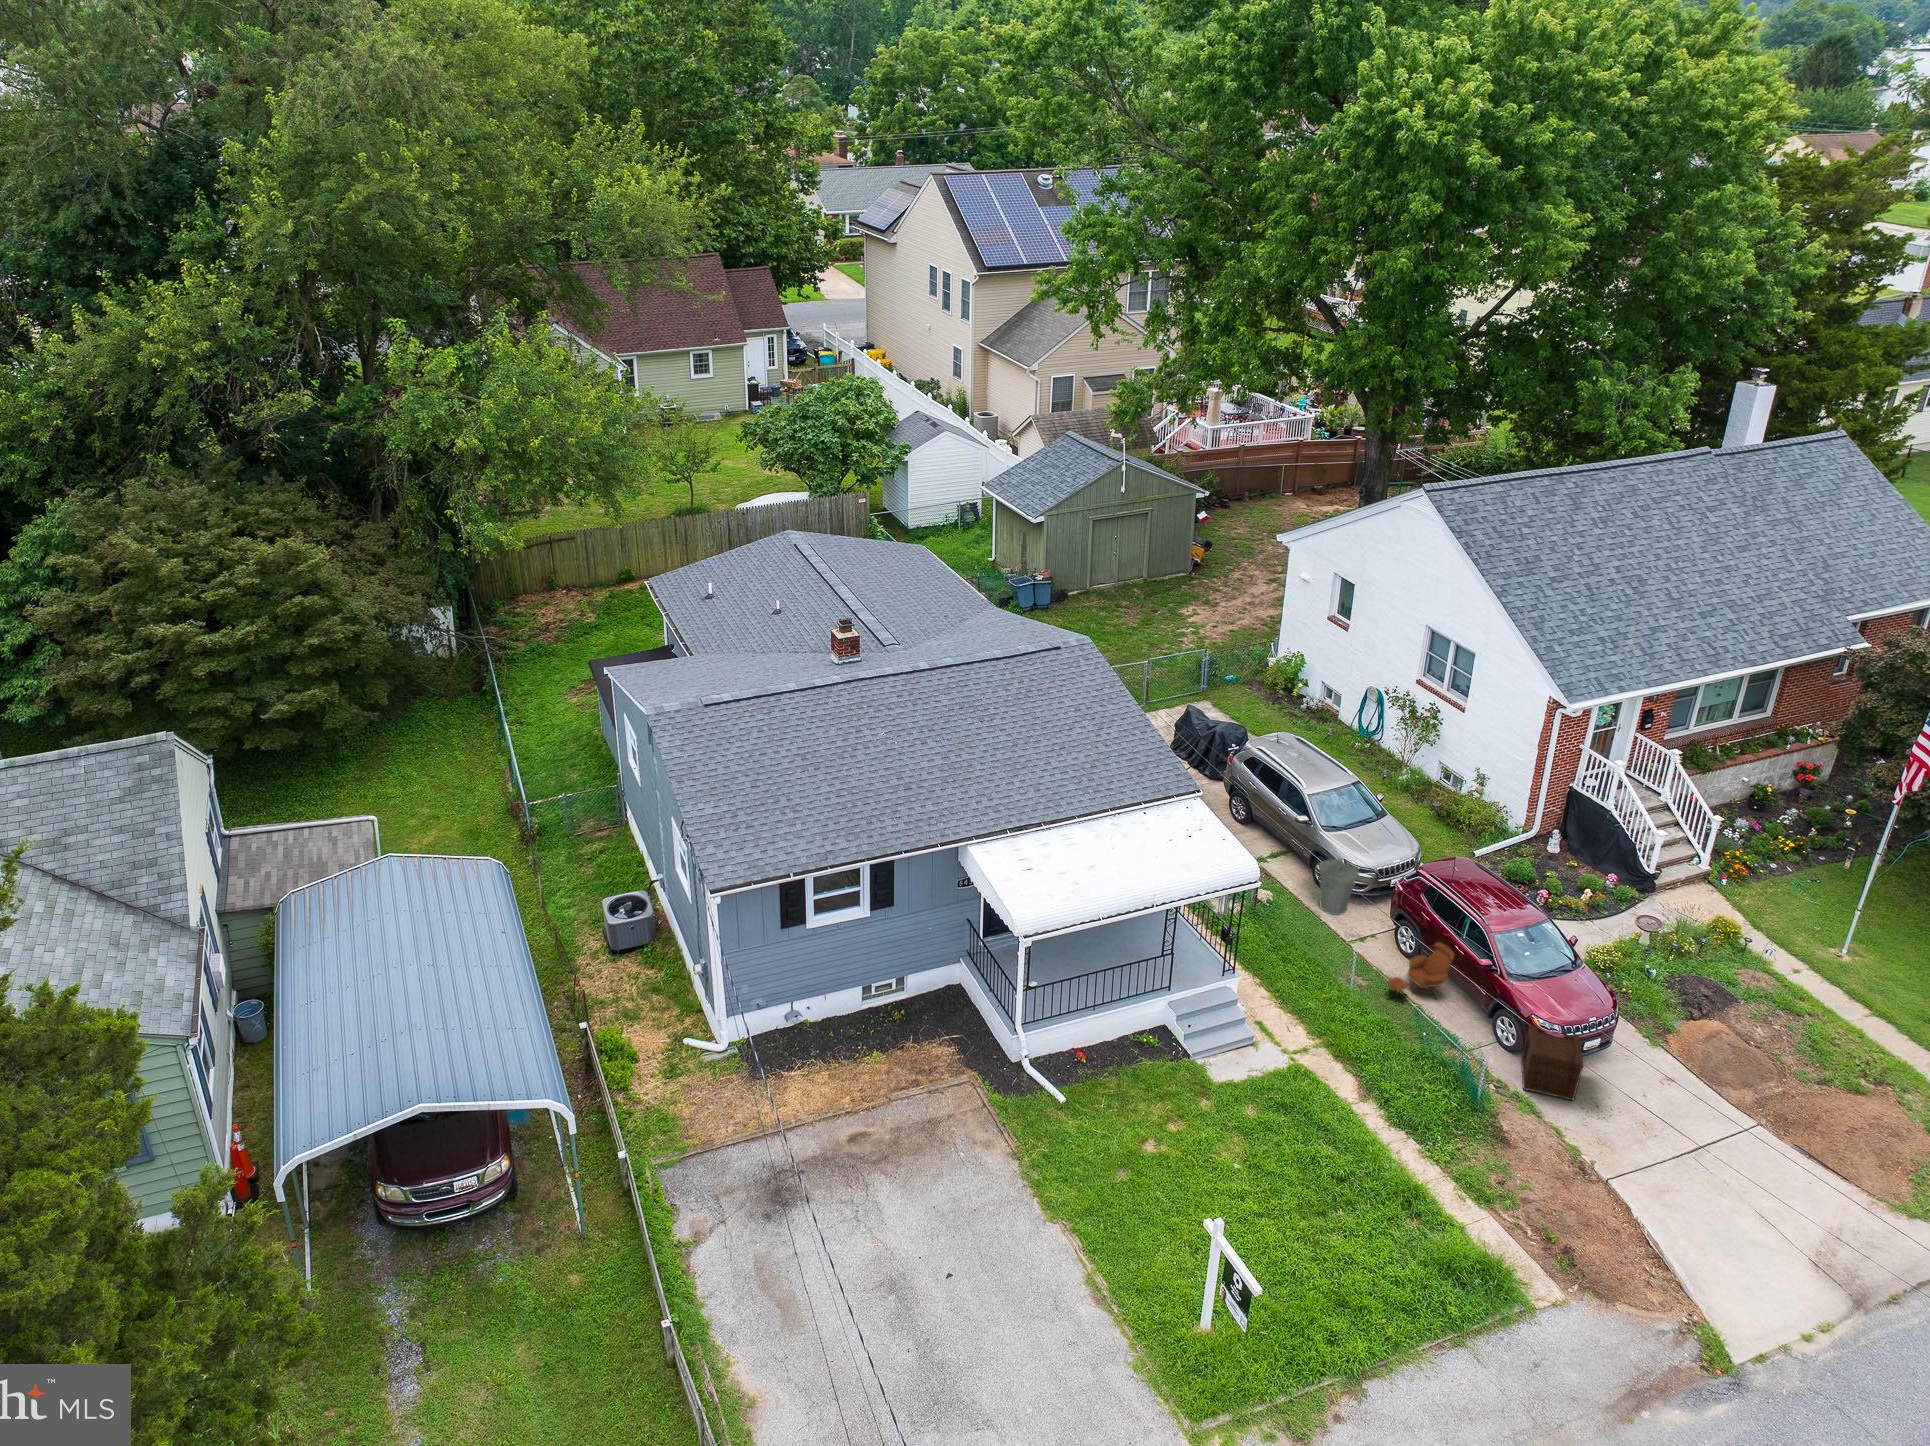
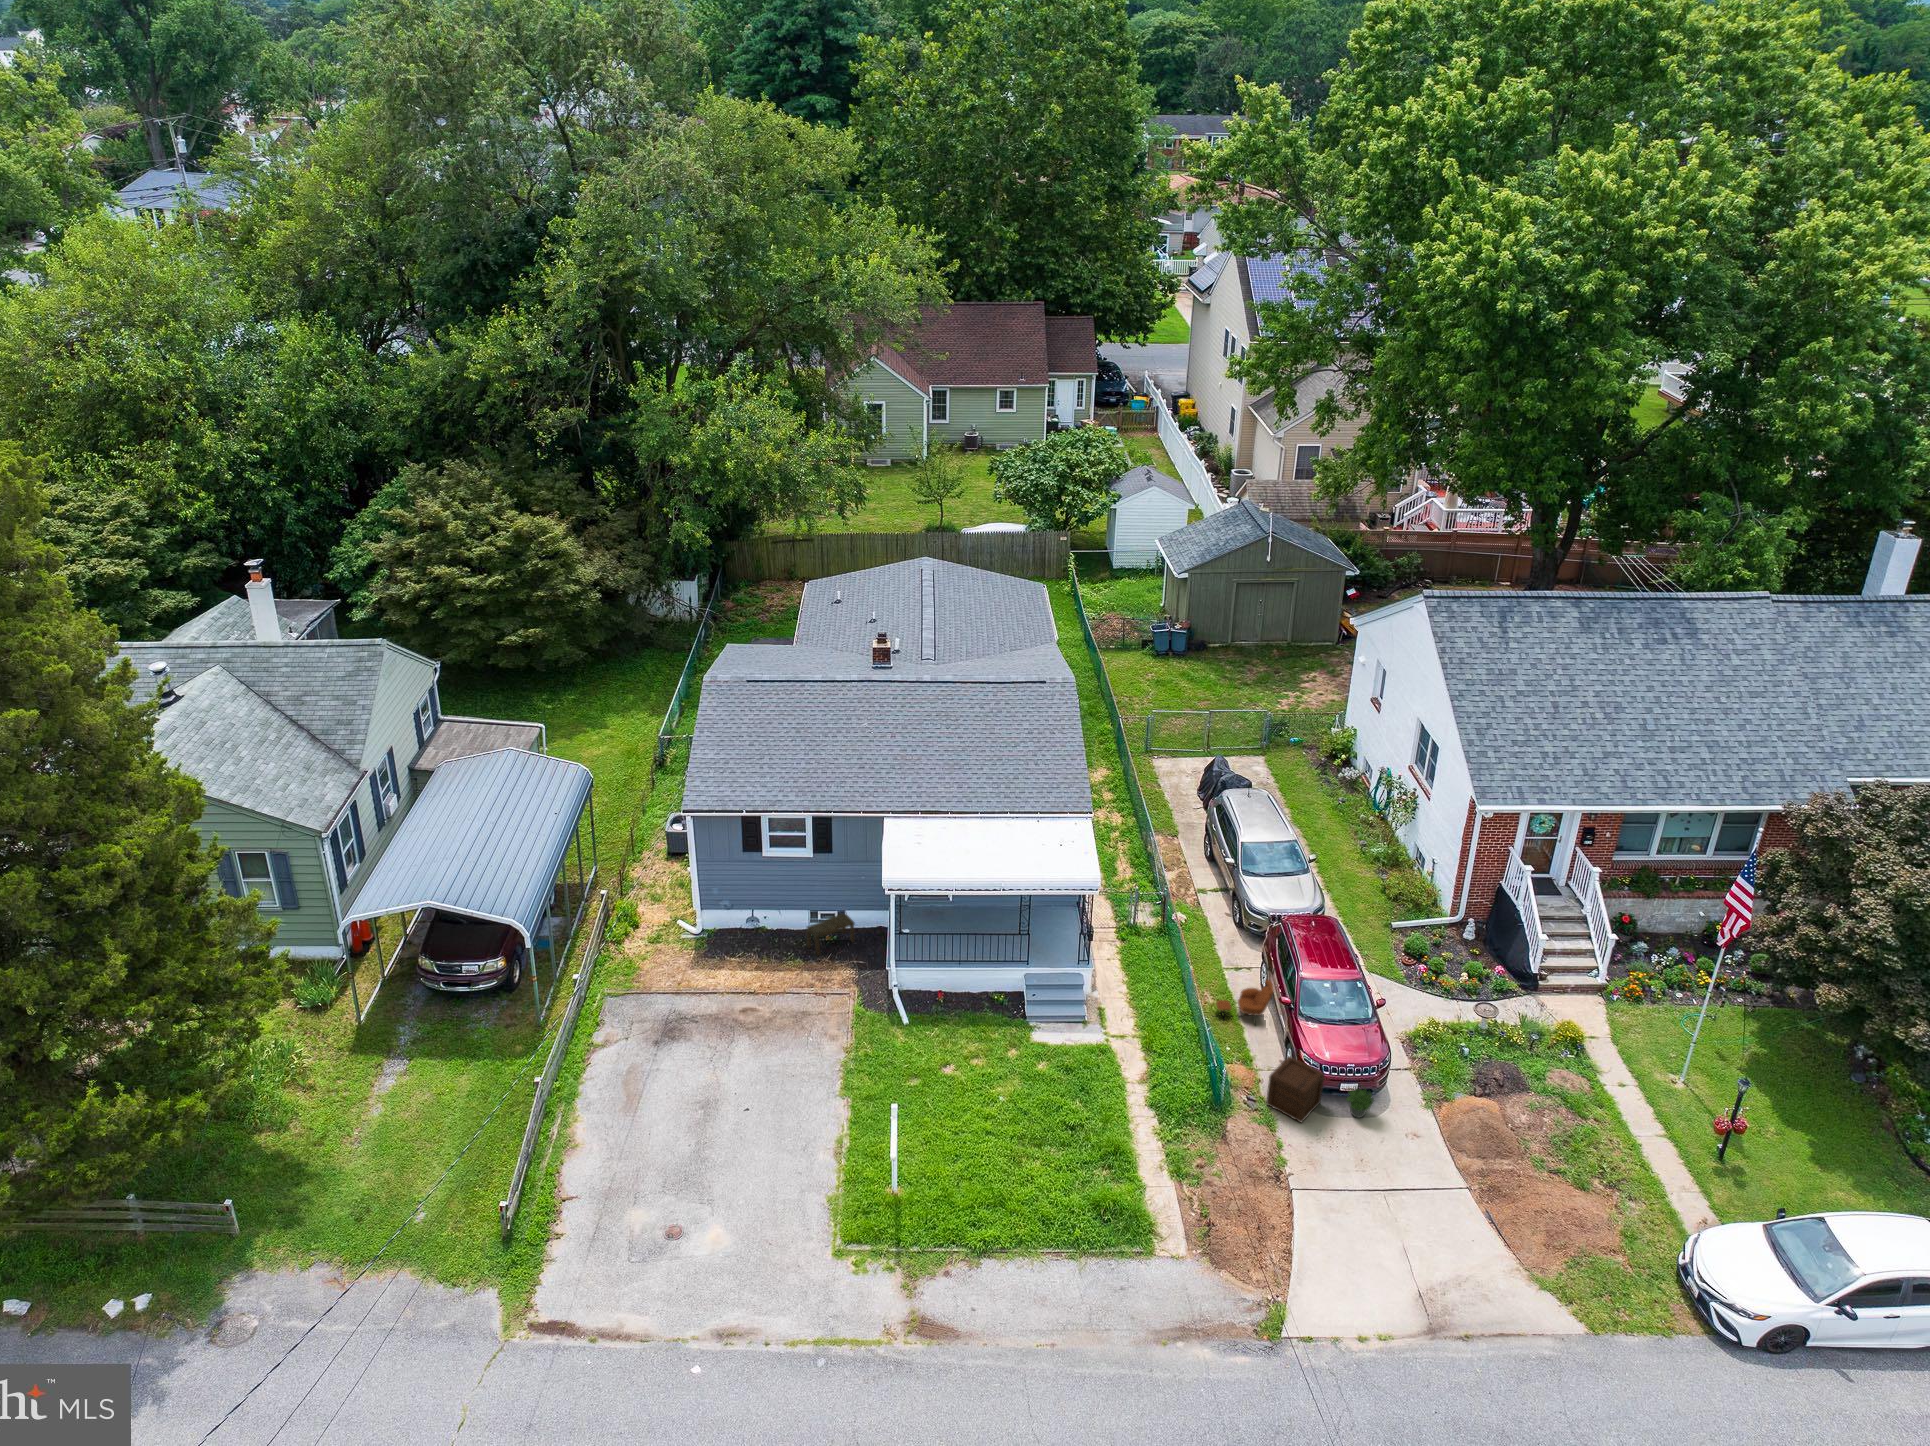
trash can: present [1319,859,1359,915] -> none [1217,899,1251,947]
bench: none [872,979,929,1044] -> present [807,914,855,955]
potted plant: none [1601,1038,1637,1077] -> present [1347,1087,1374,1118]

